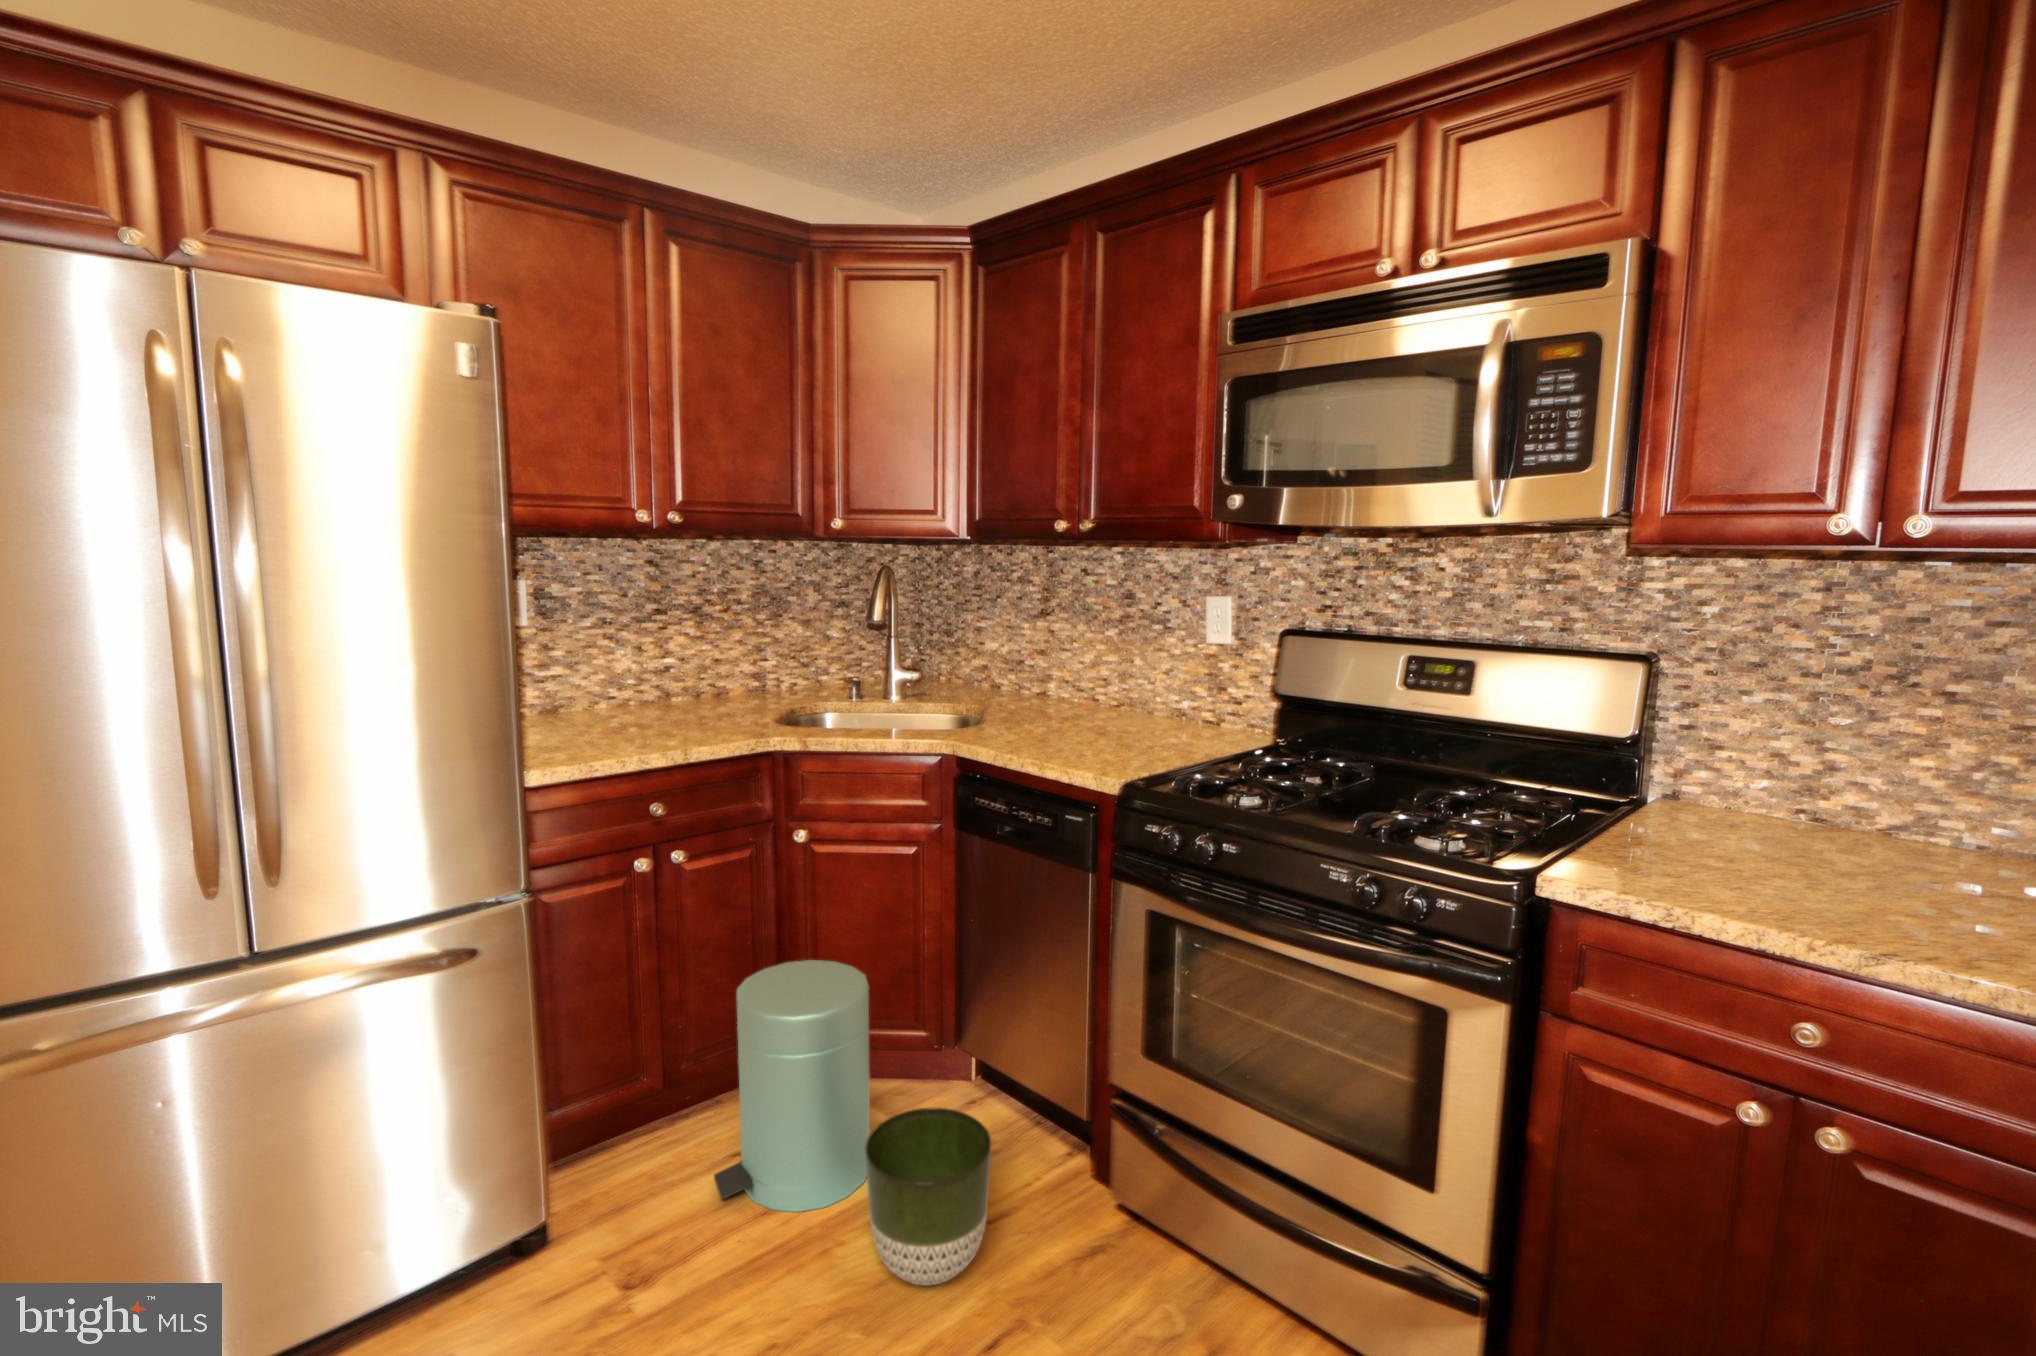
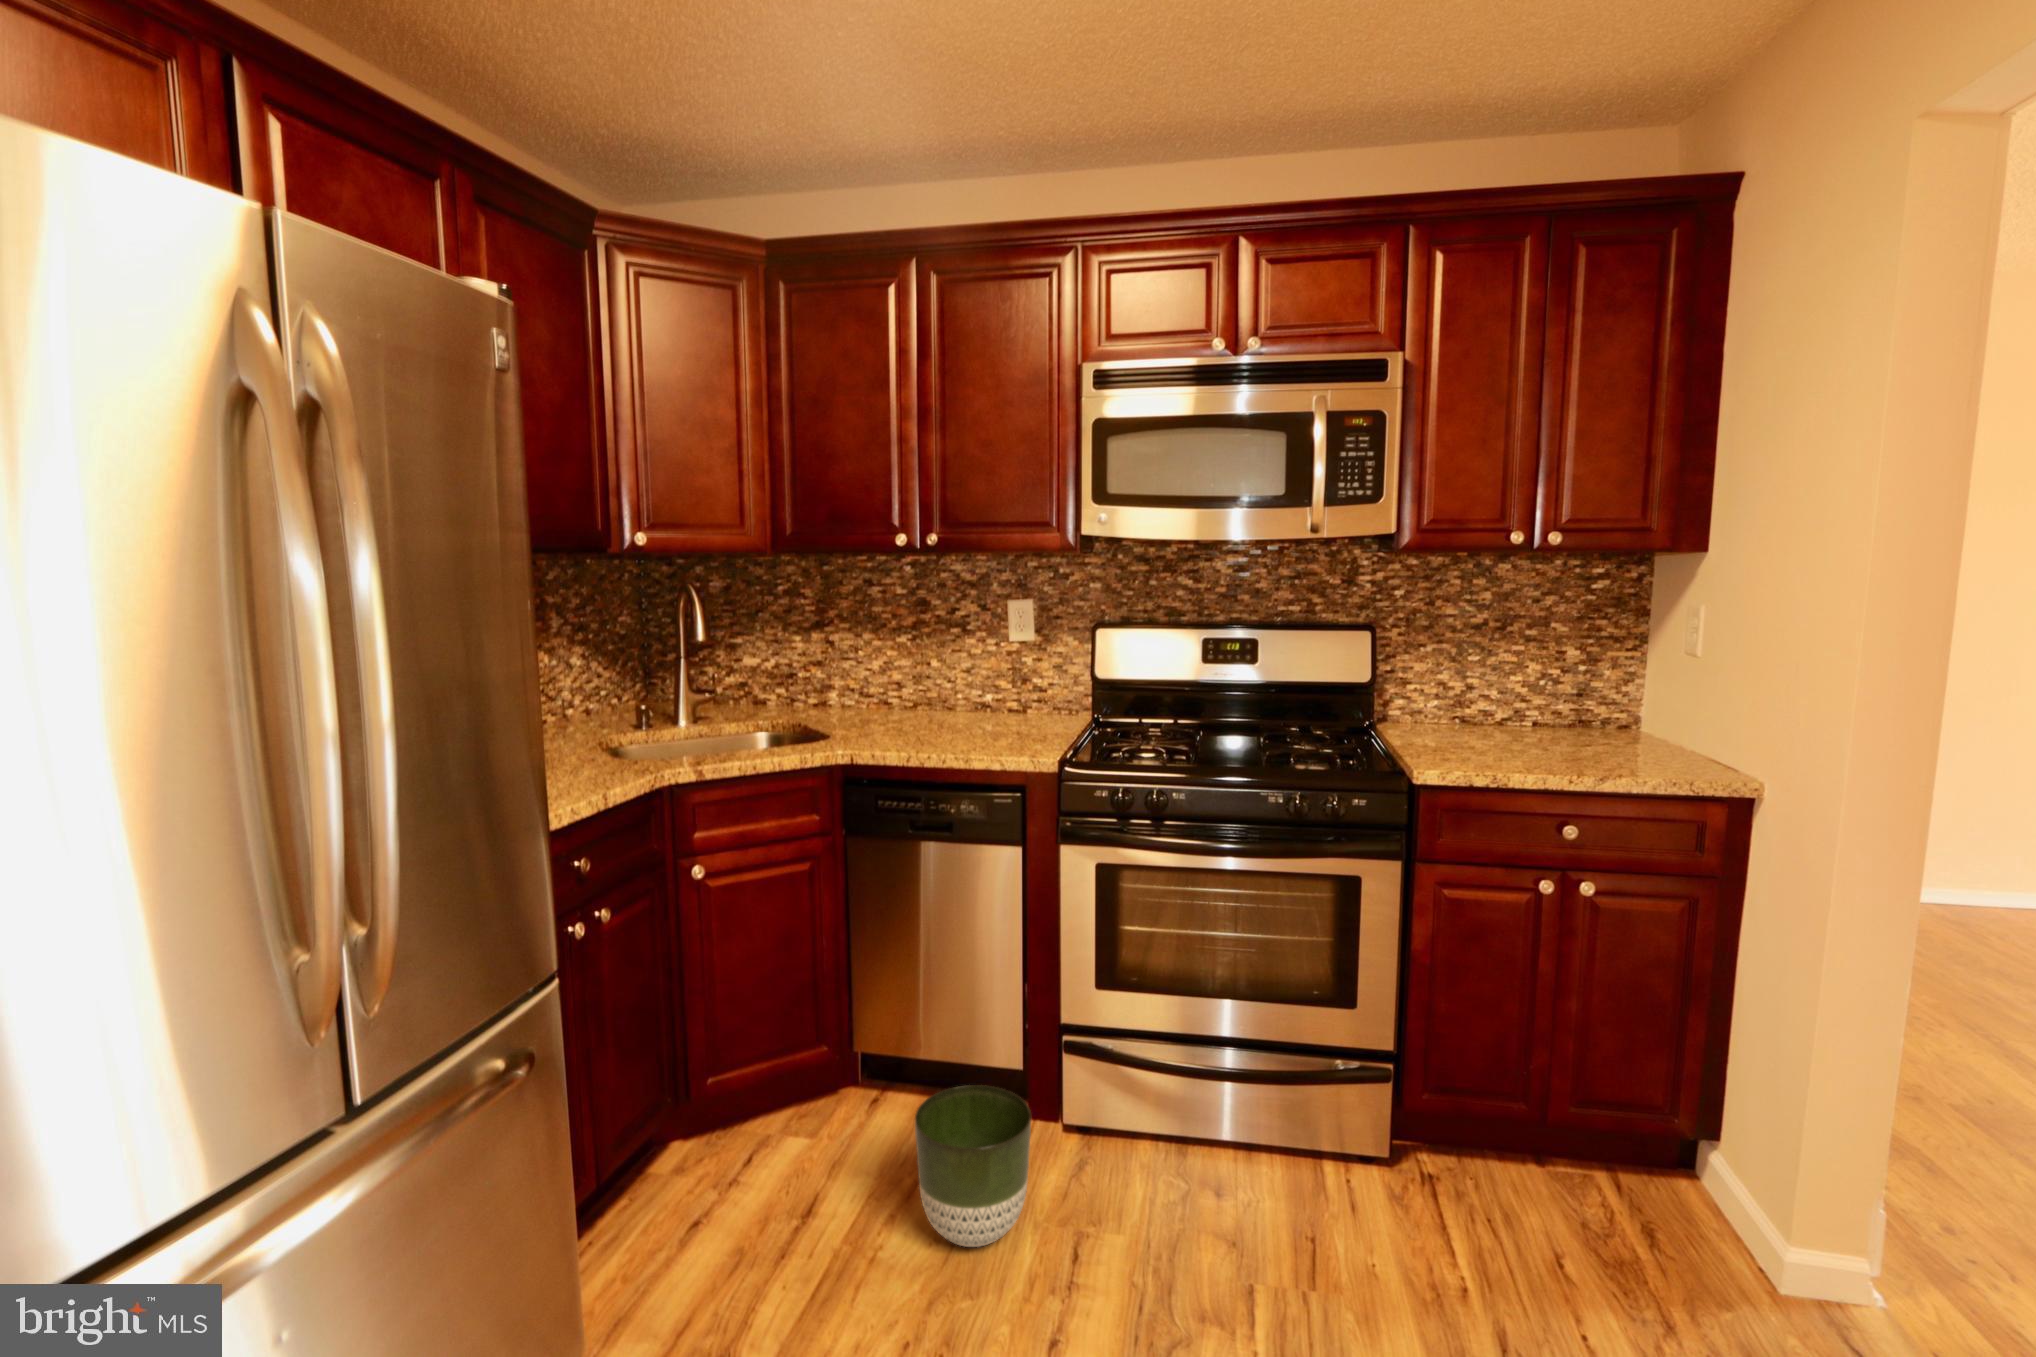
trash can: present [714,960,870,1212] -> none [701,992,848,1265]

